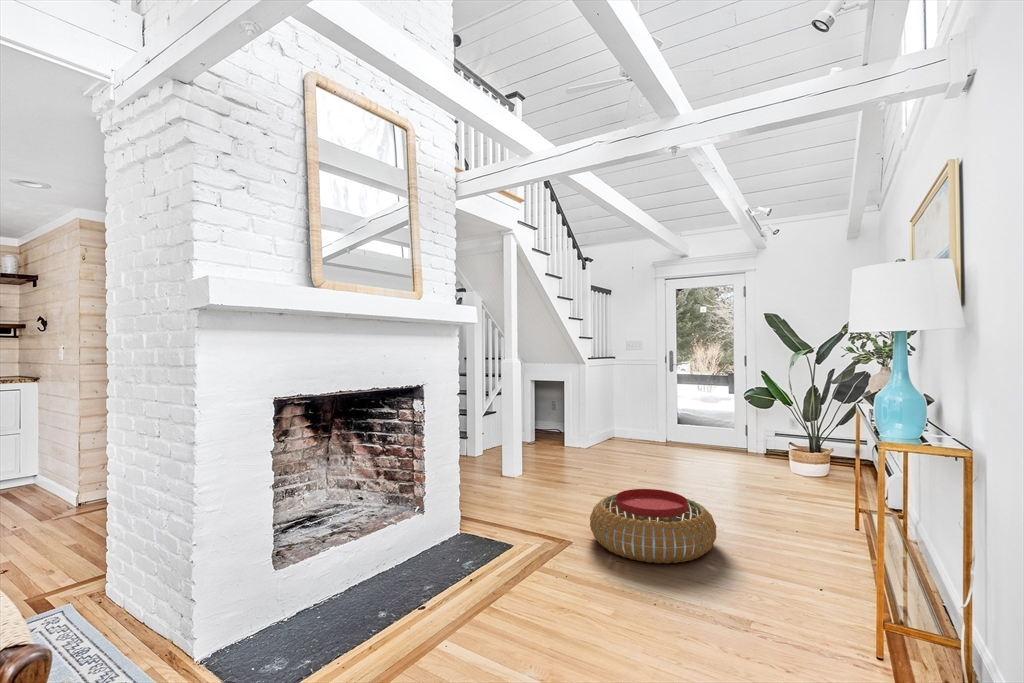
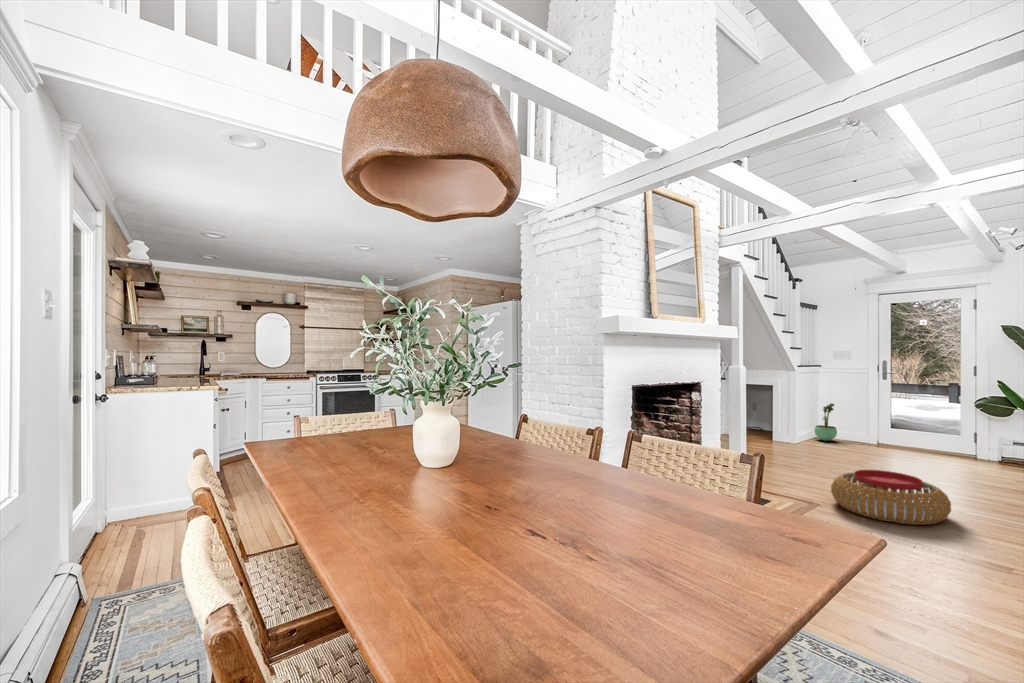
potted plant: none [606,399,628,443] -> present [814,403,837,441]

